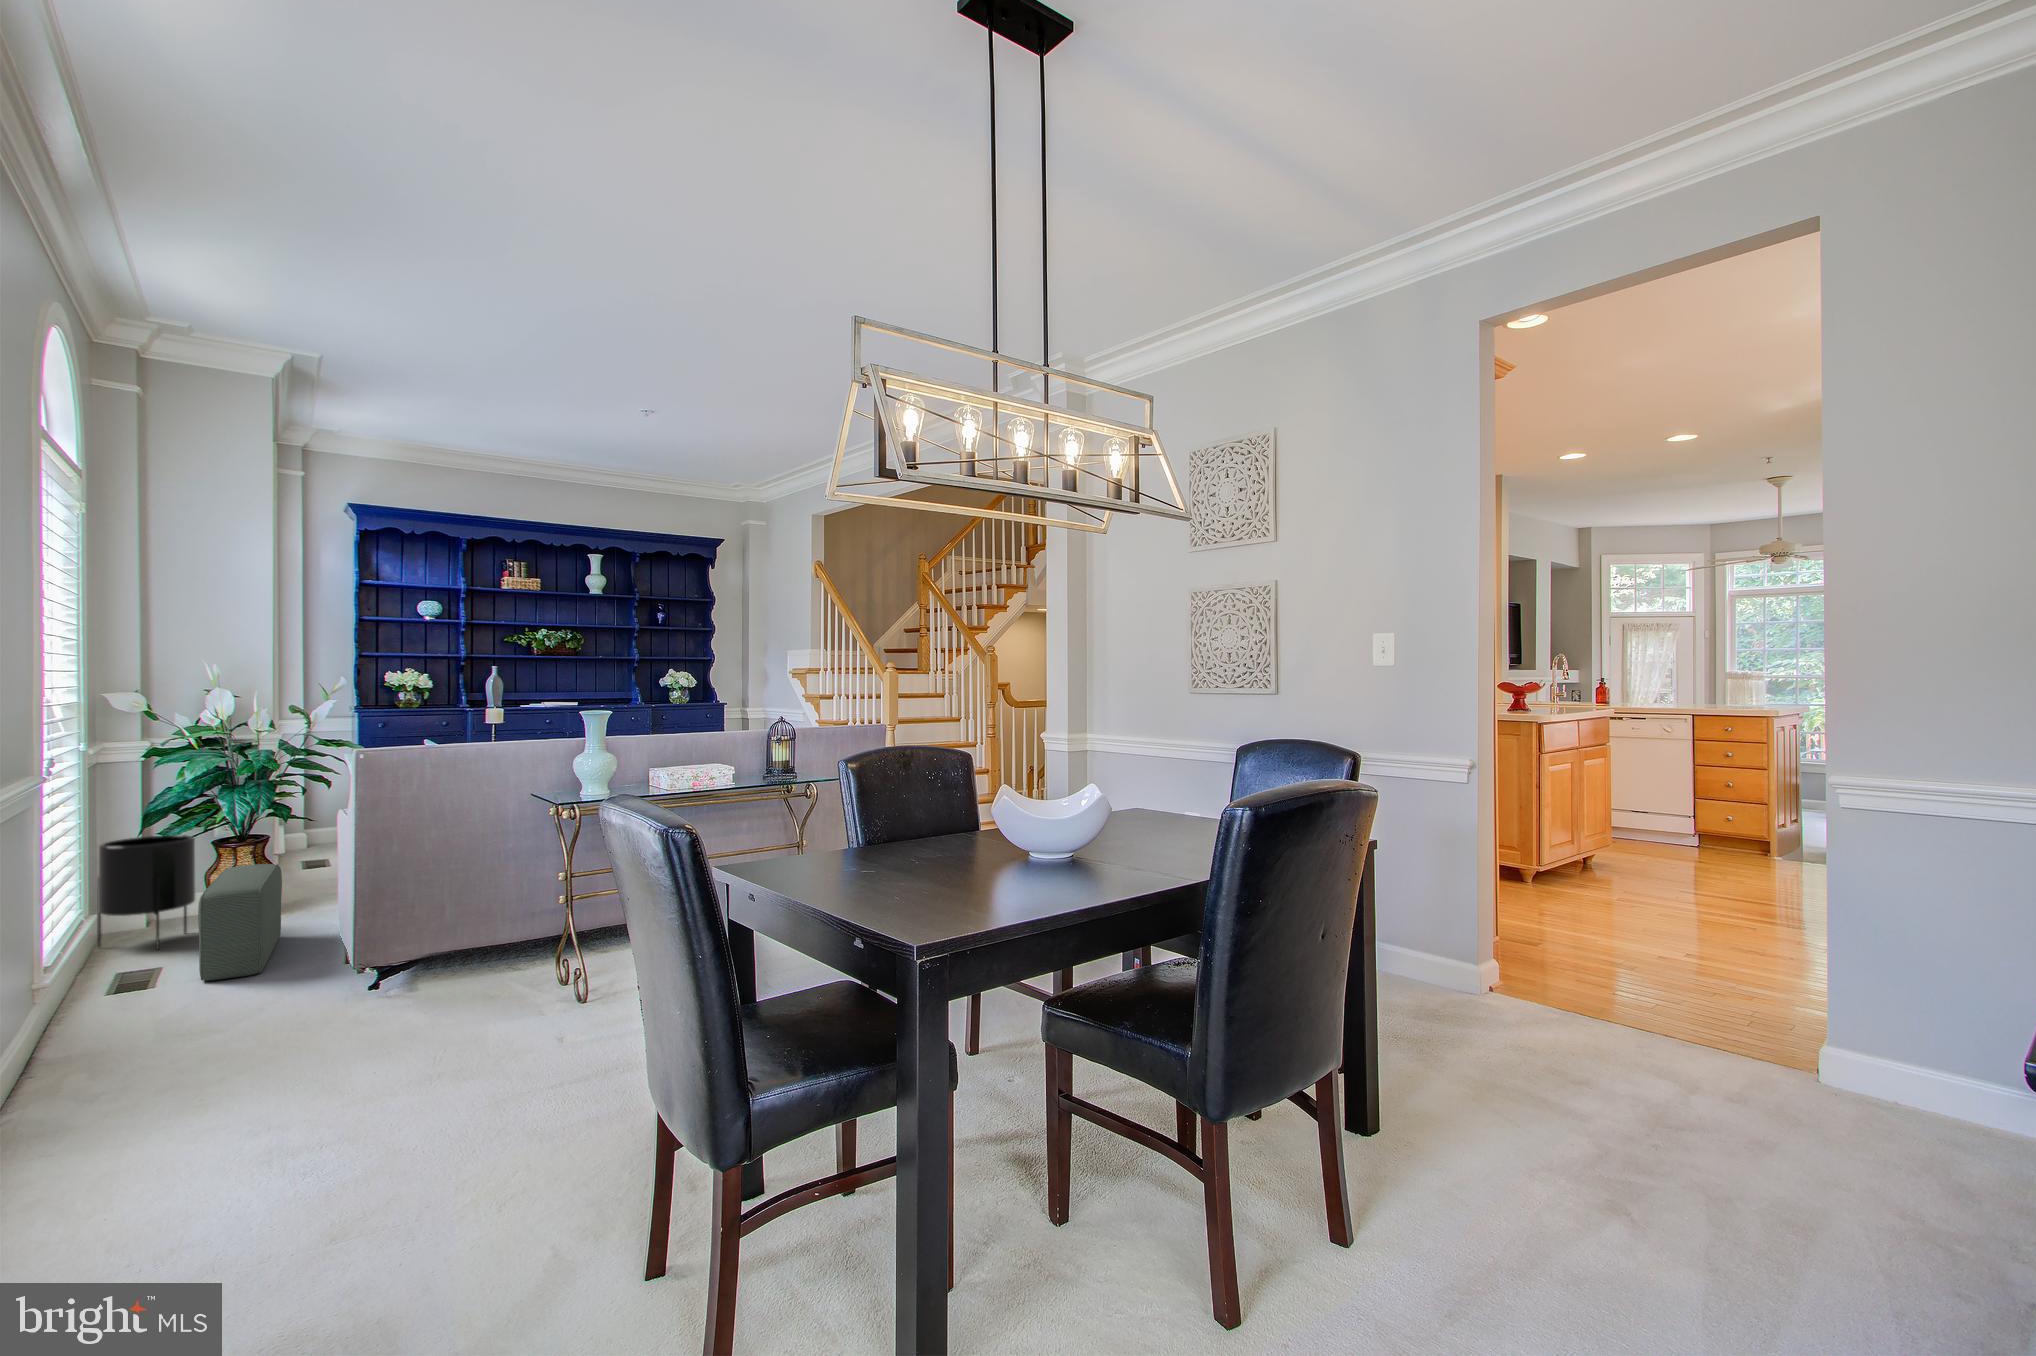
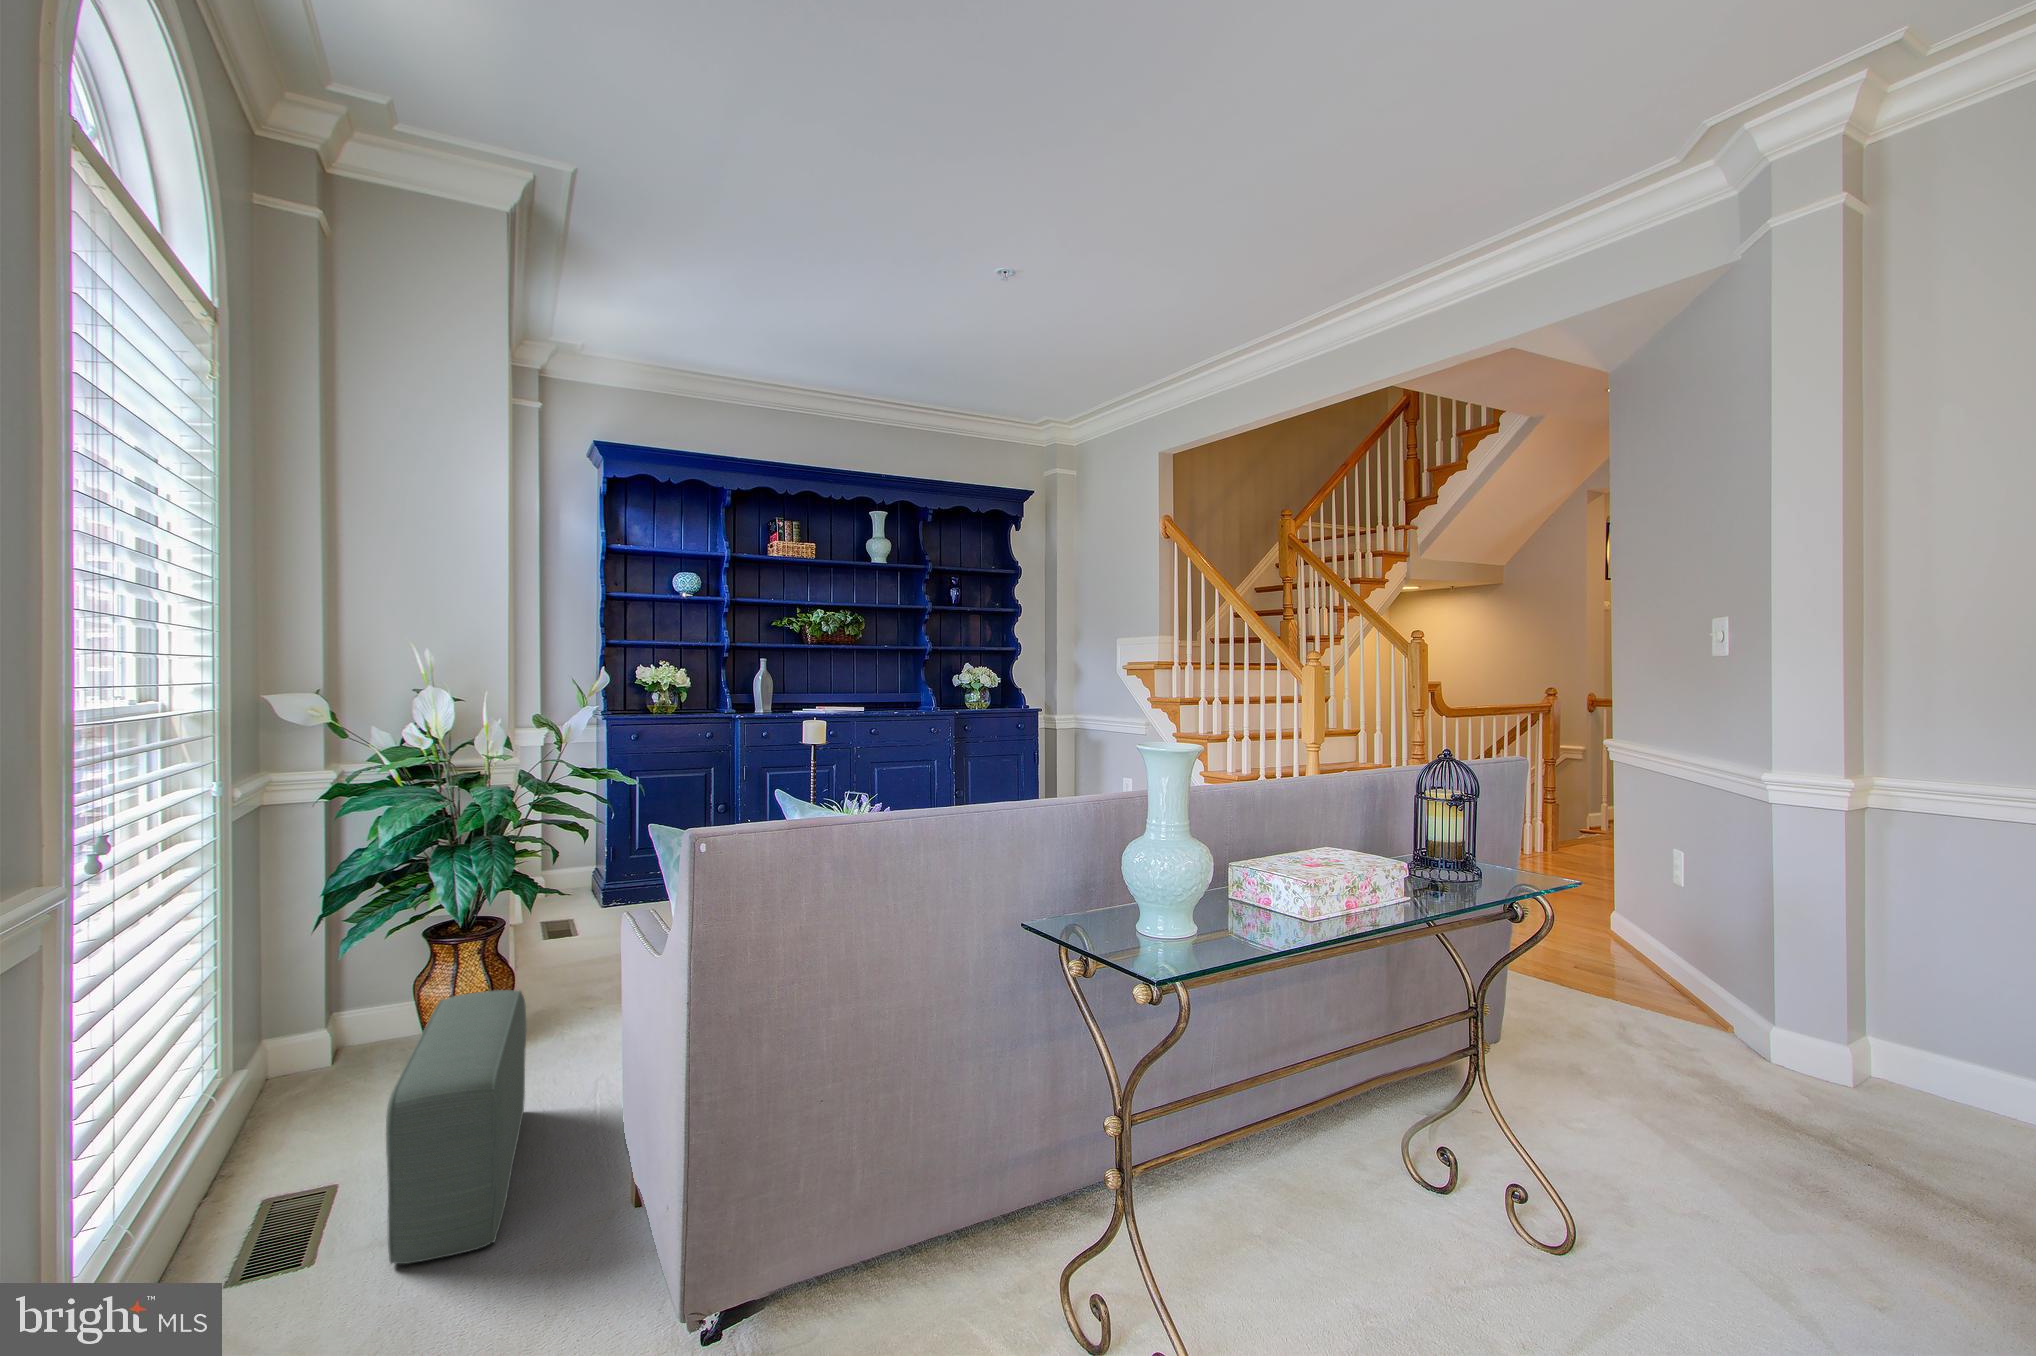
planter: present [97,835,195,949] -> none [247,928,395,1137]

